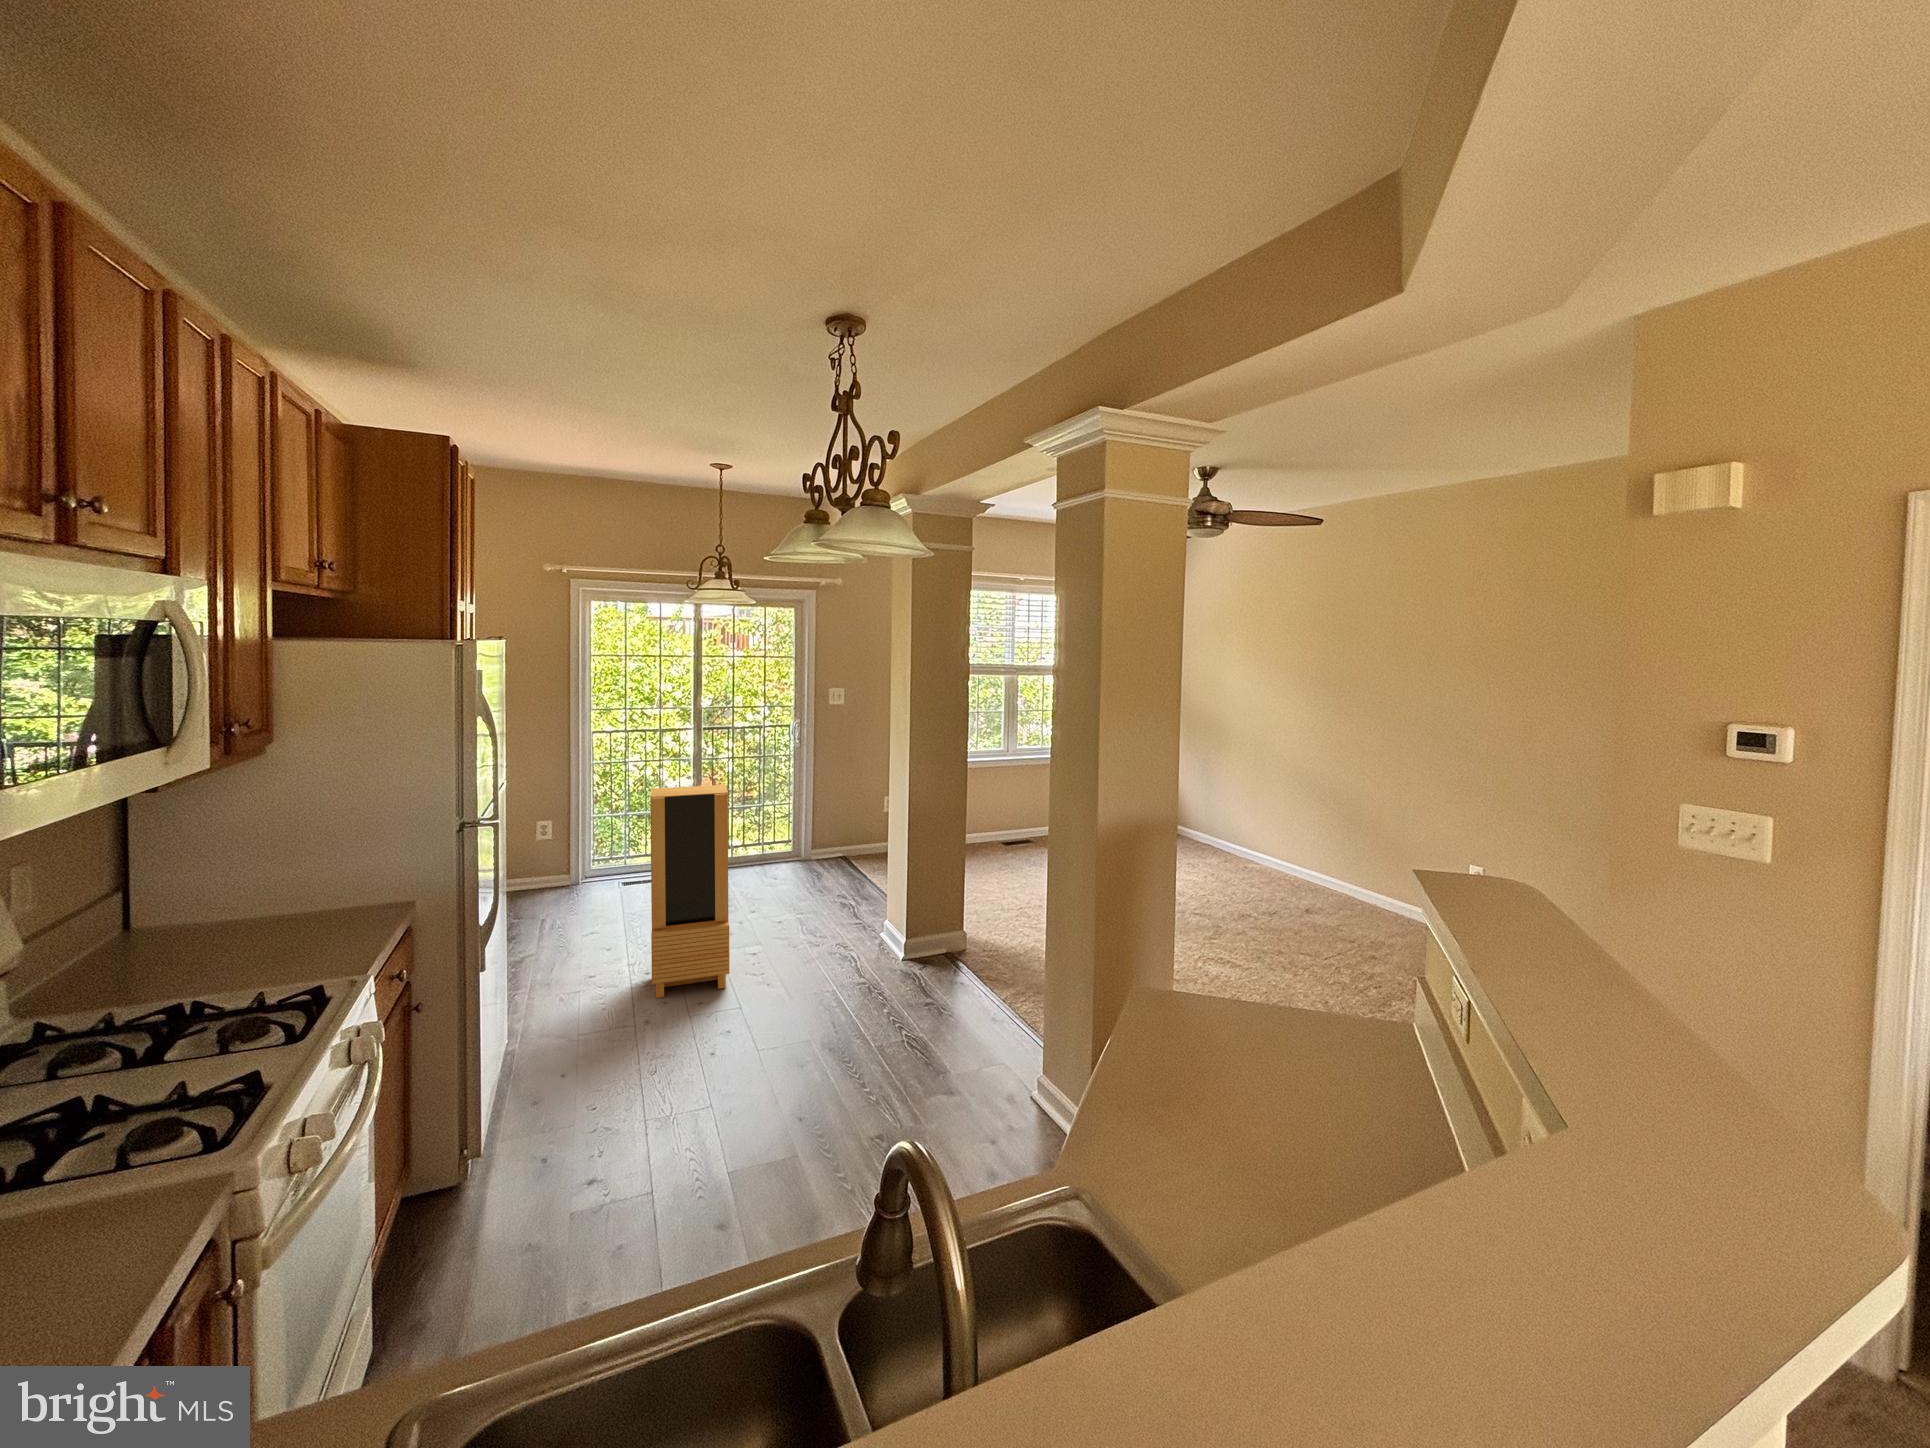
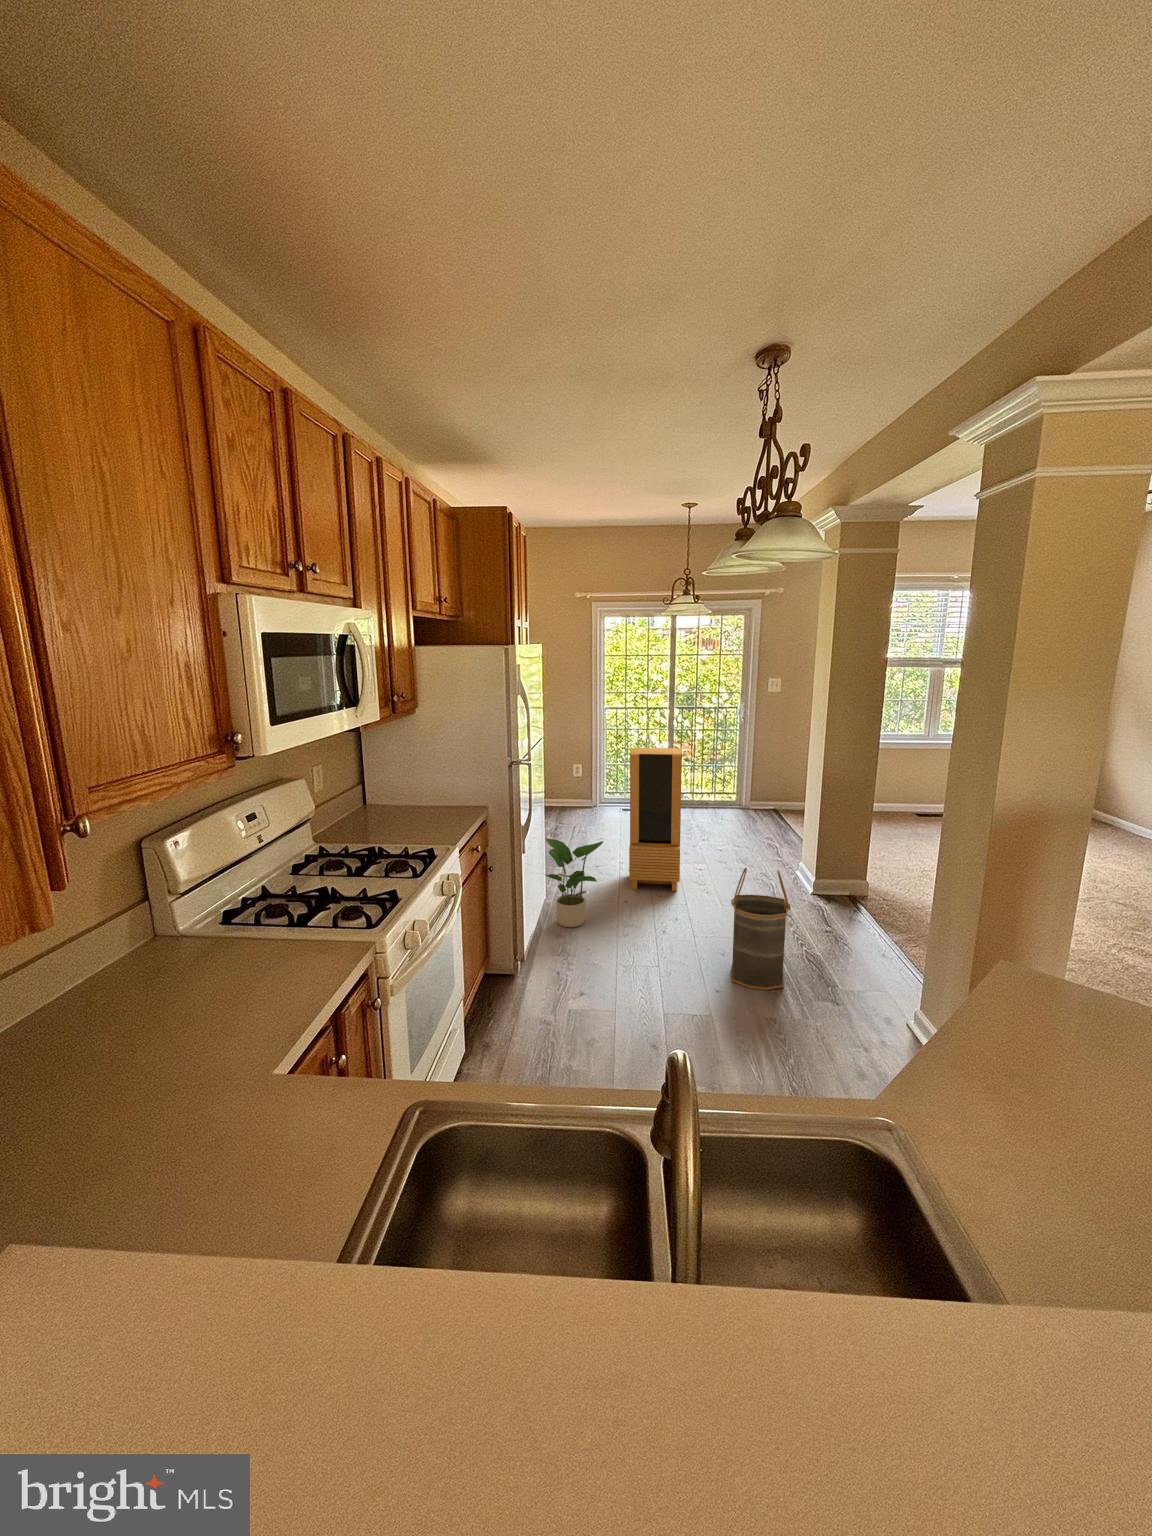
potted plant: none [510,930,616,1080] -> present [546,839,603,927]
basket: none [815,931,890,1099] -> present [730,868,791,990]

